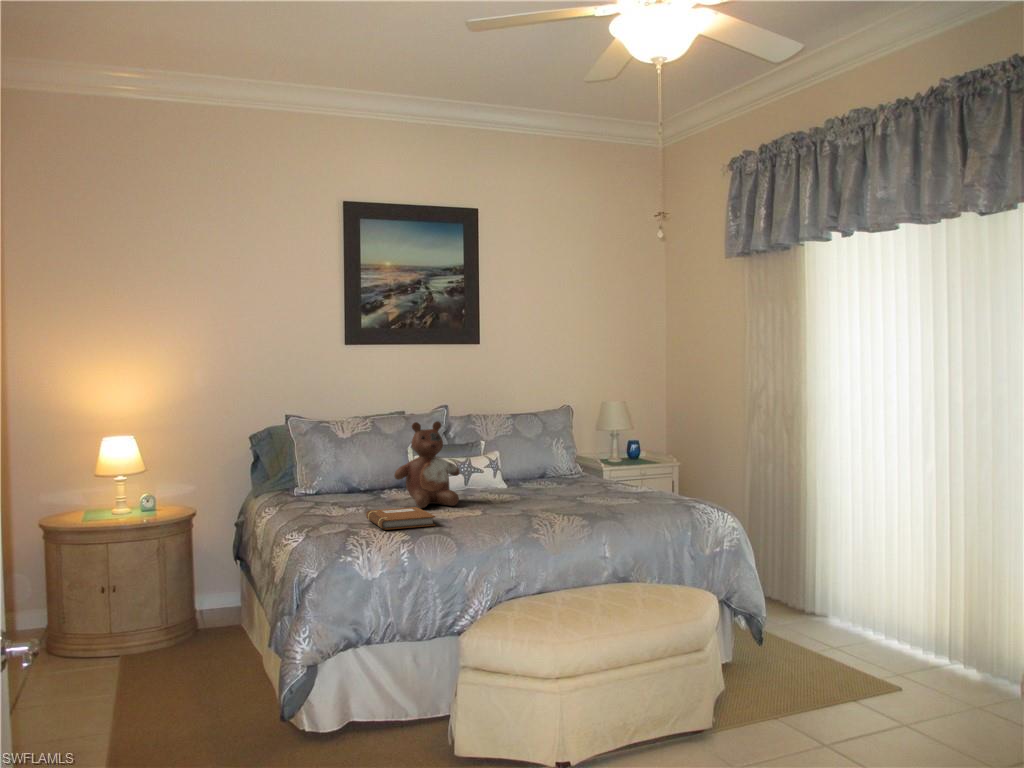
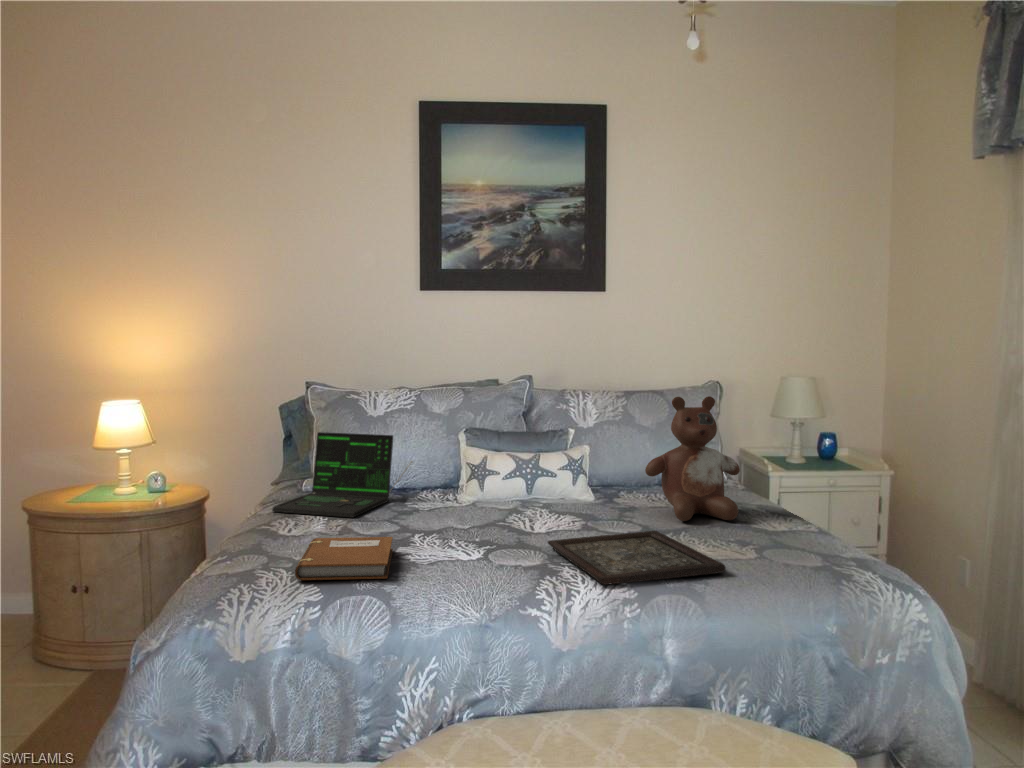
stuffed bear: present [394,421,460,508] -> present [645,396,740,521]
laptop: none [296,449,386,506] -> present [272,432,412,517]
tray: none [510,496,622,518] -> present [548,531,726,585]

